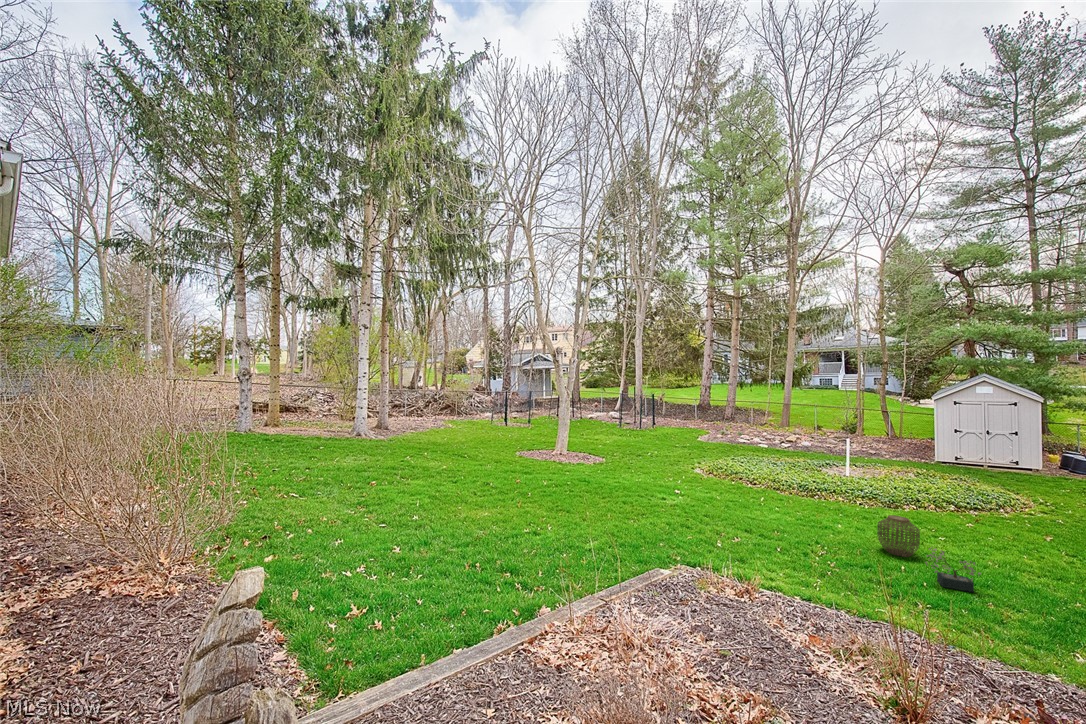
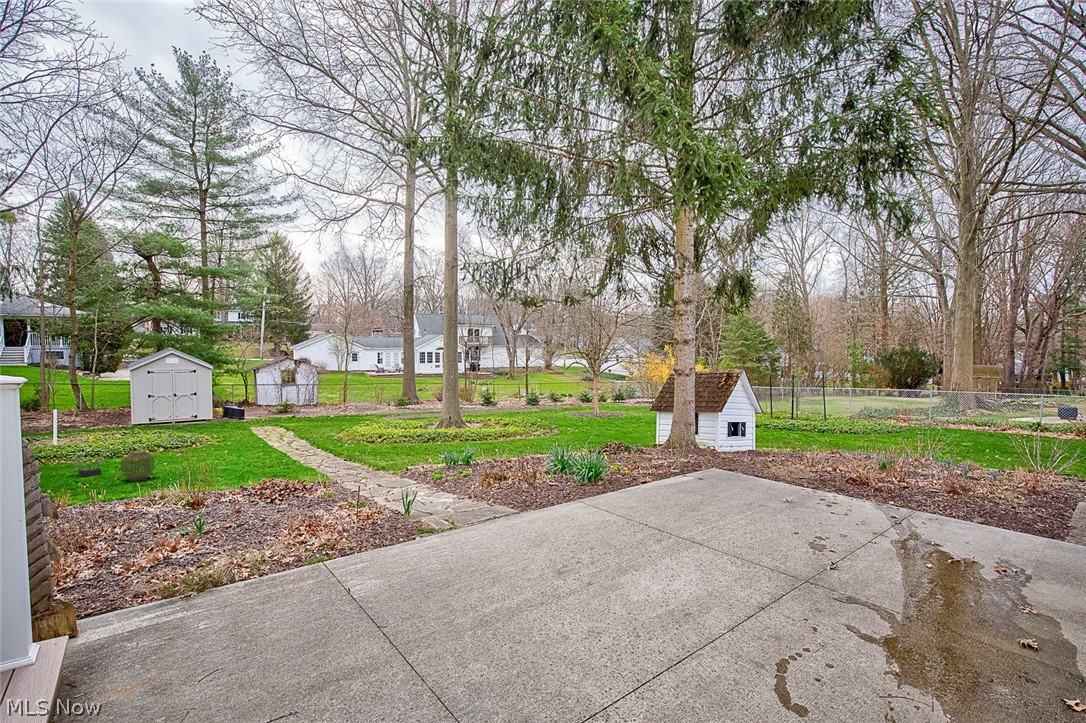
decorative plant: present [926,547,981,592] -> present [73,455,102,477]

